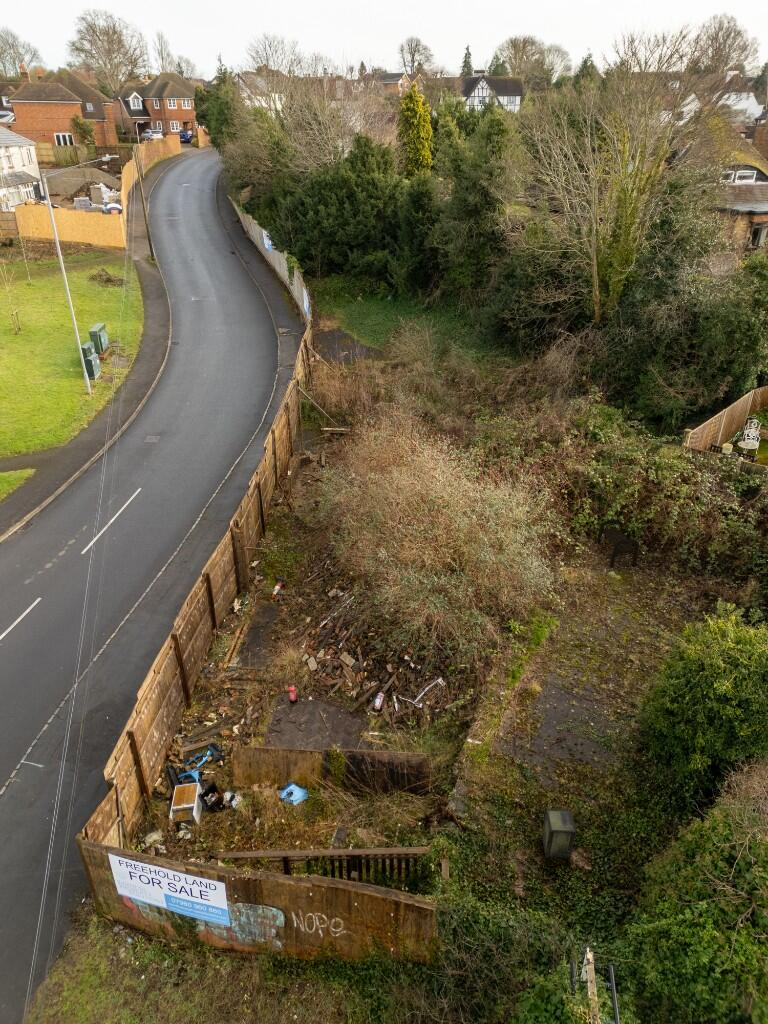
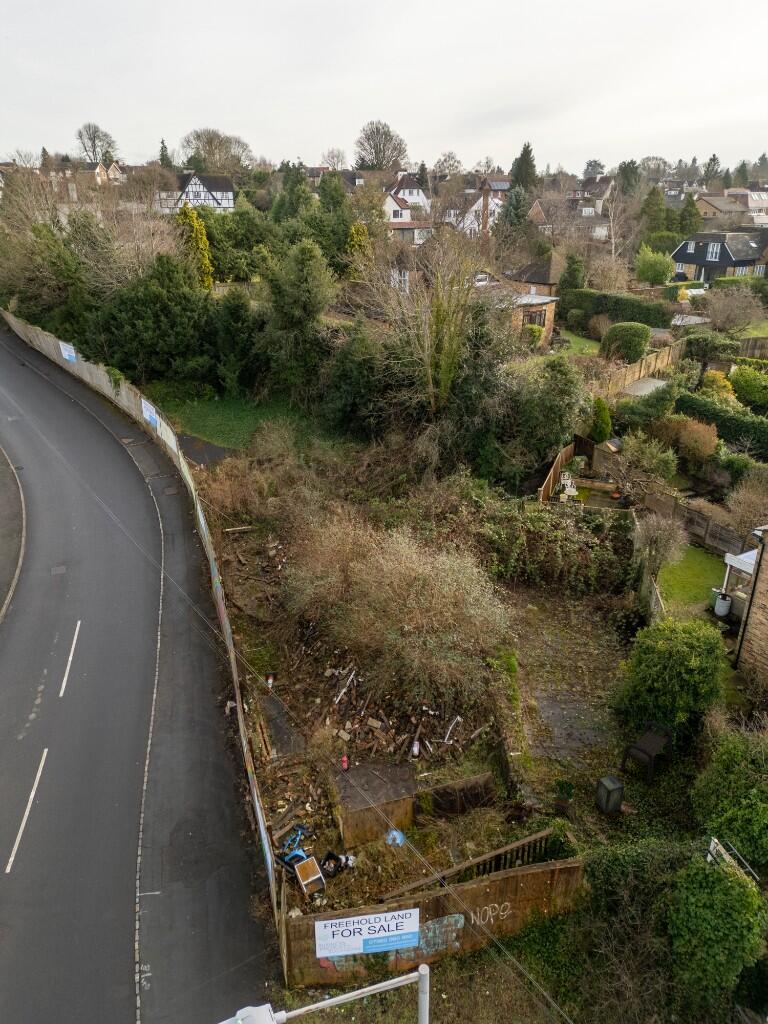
bench: present [597,520,639,567] -> present [620,721,673,784]
potted tree: none [485,793,512,835] -> present [556,780,574,811]

